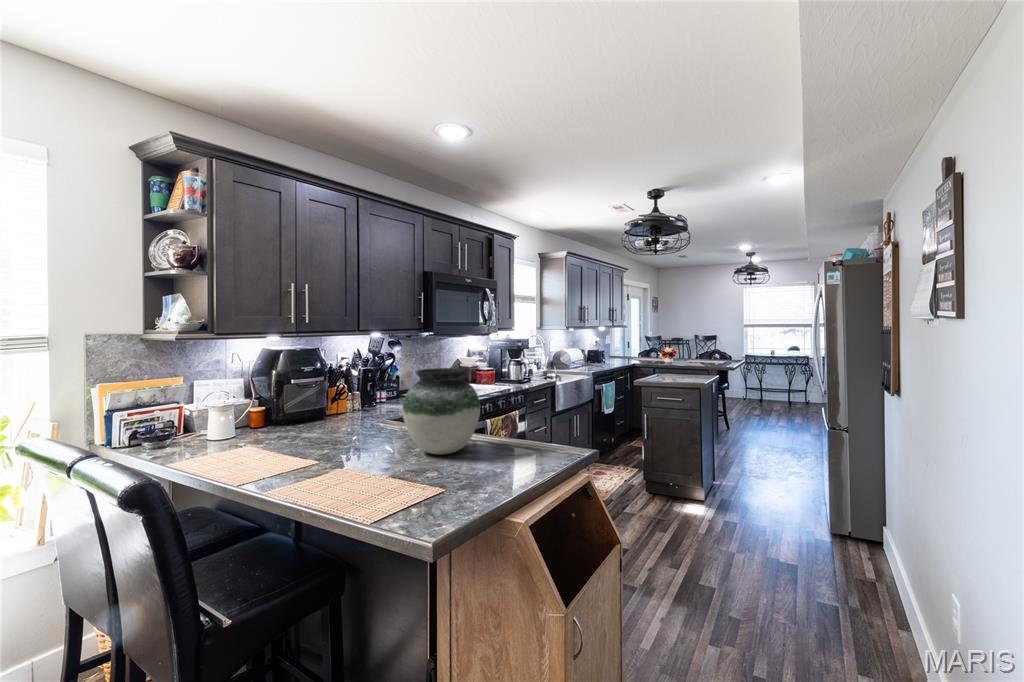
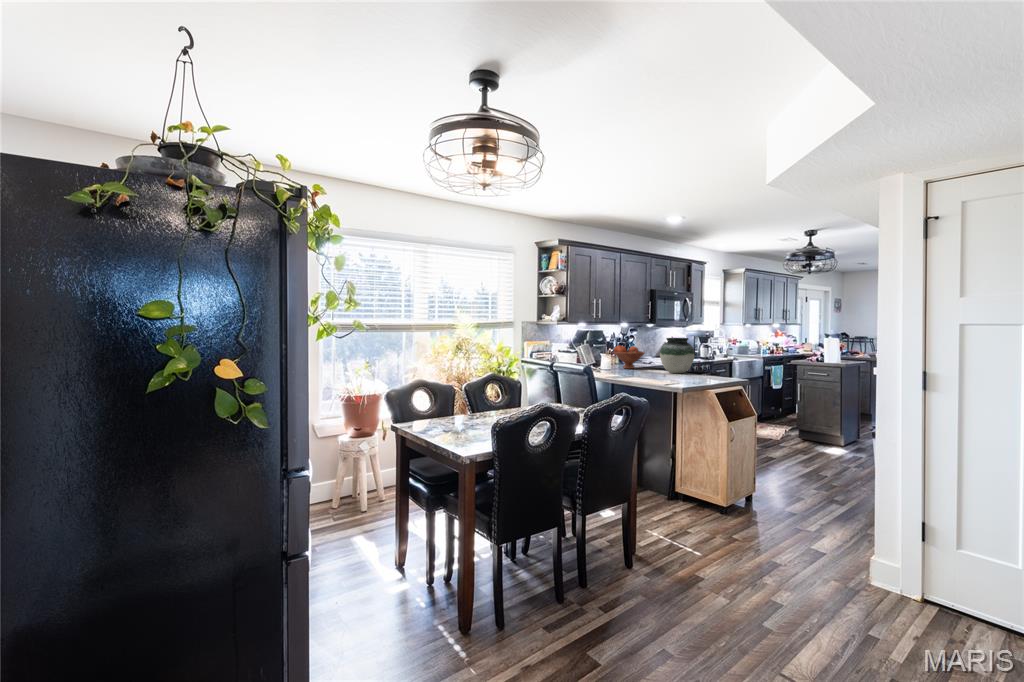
fruit bowl: none [317,383,388,435] -> present [614,345,645,369]

